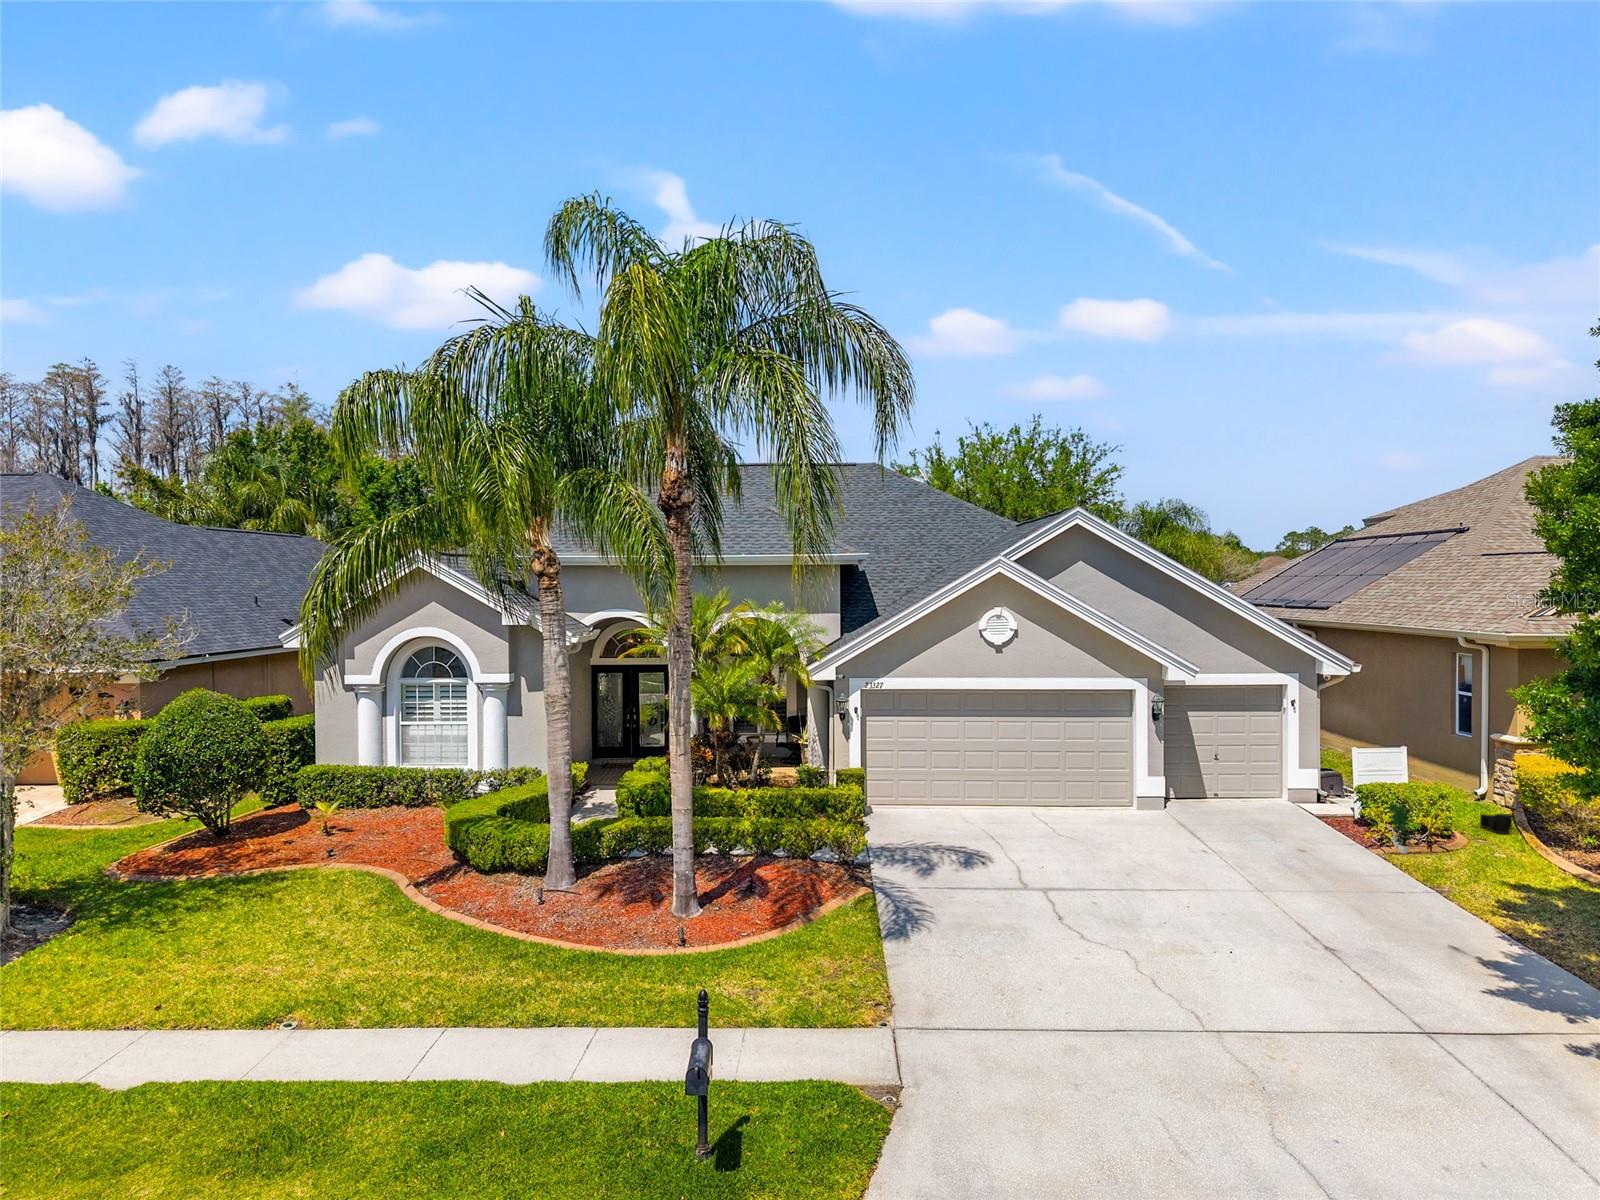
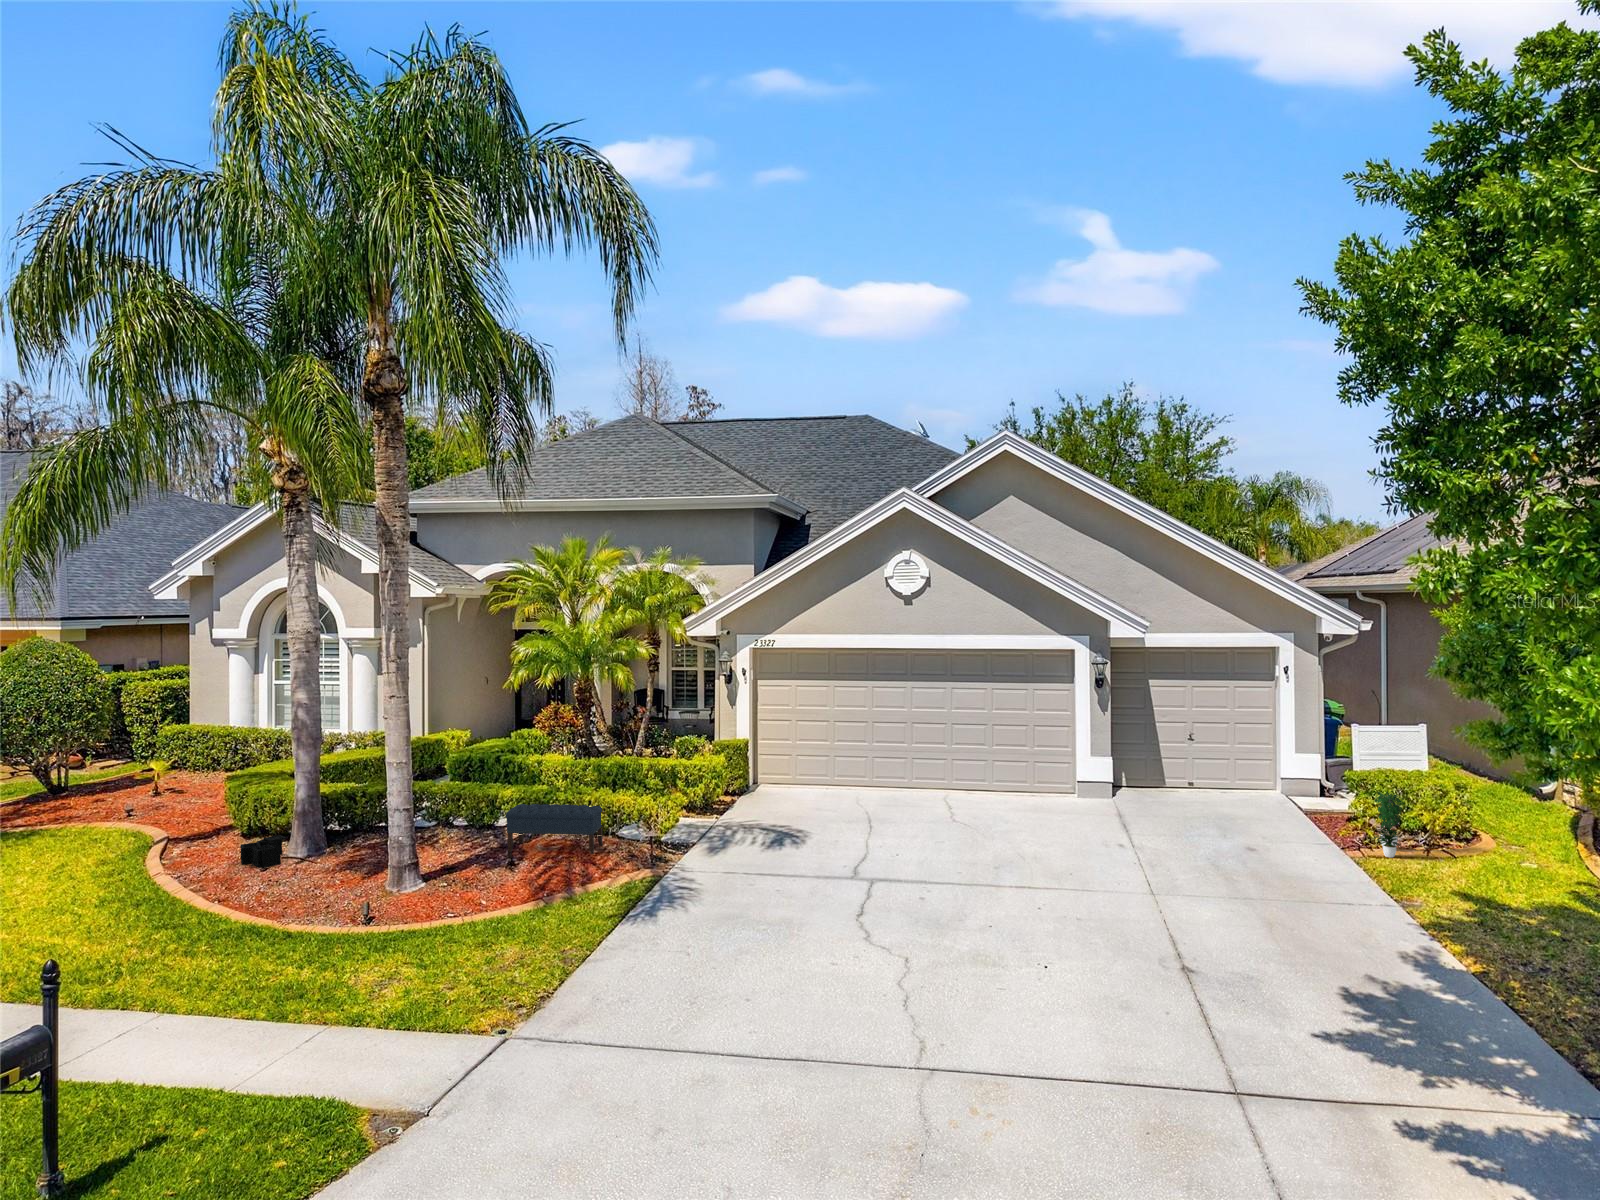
storage bin: present [1480,814,1514,834] -> present [241,835,286,867]
bench: none [720,835,797,878] -> present [505,804,603,854]

